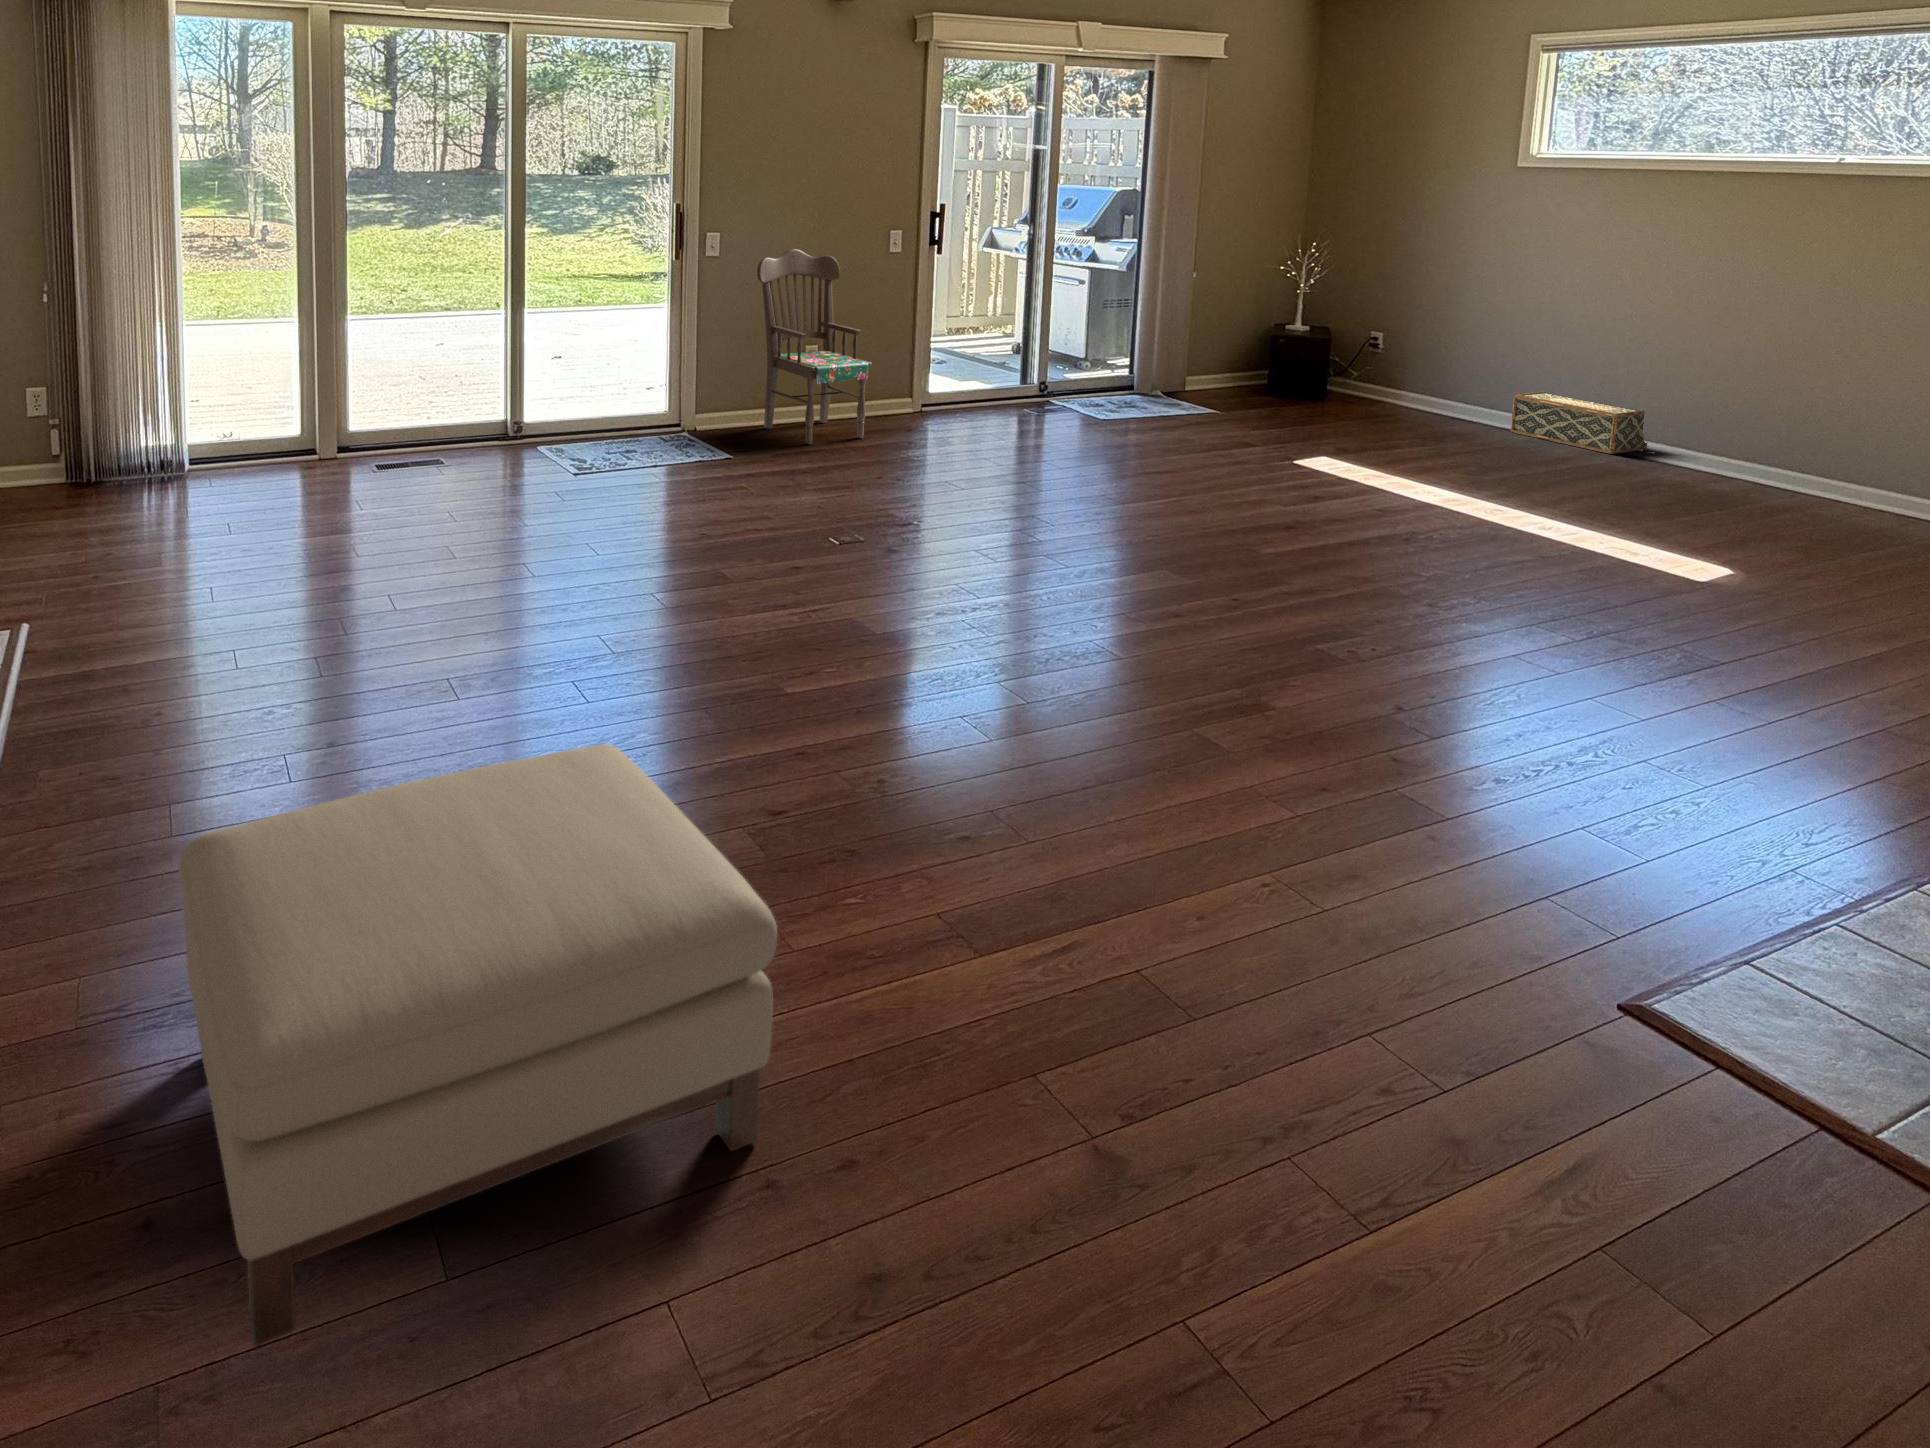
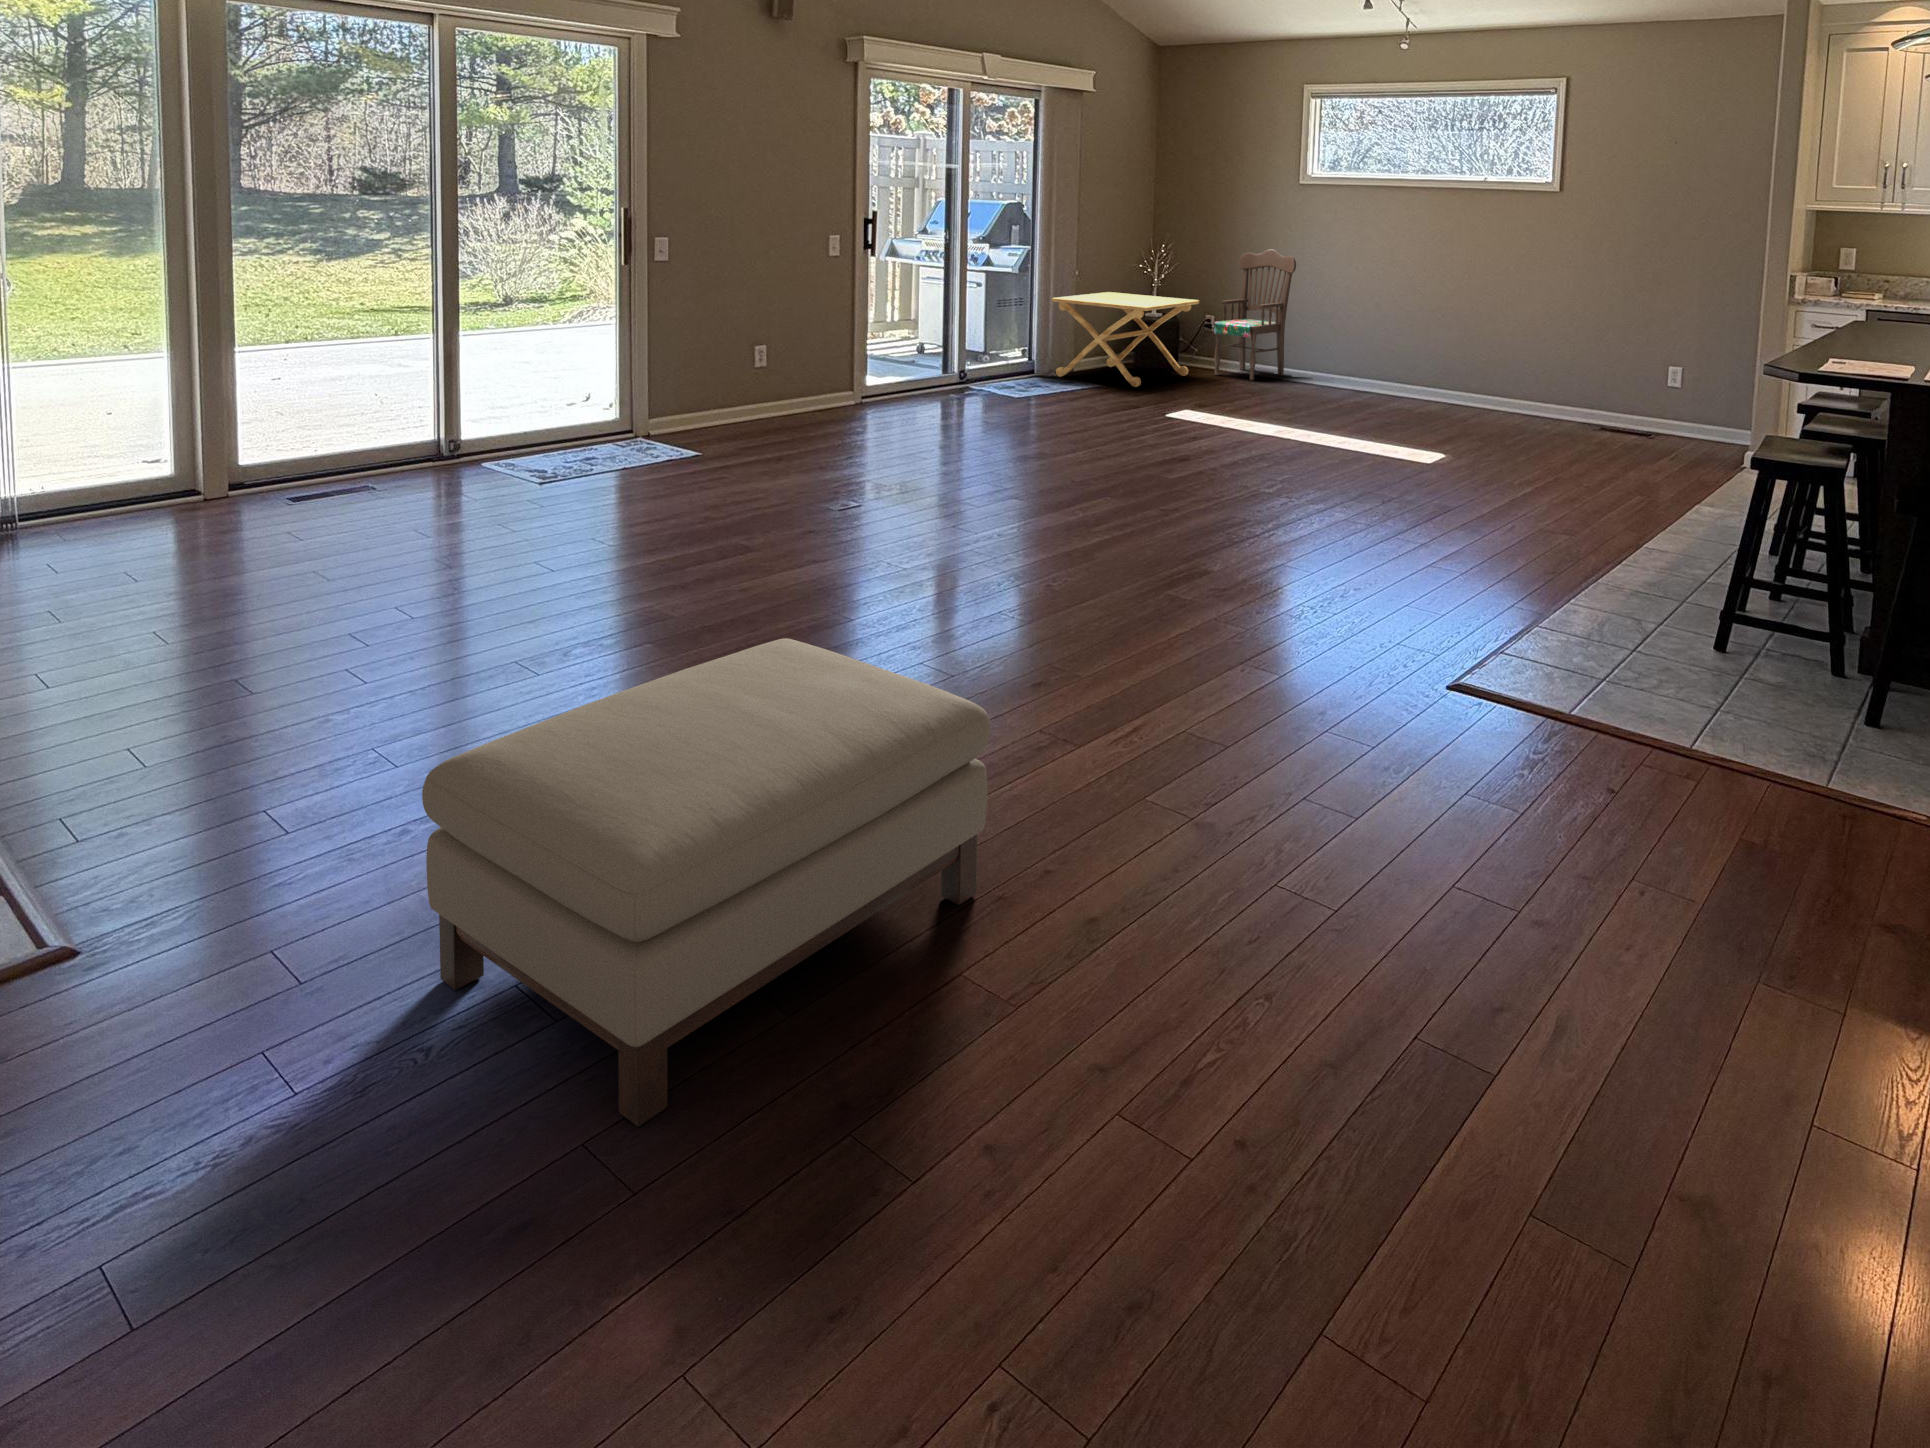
dining chair: present [757,249,872,444] -> present [1213,249,1296,380]
side table: none [1161,297,1360,418] -> present [1052,292,1199,387]
woven basket: present [1511,391,1647,454] -> none [1304,352,1388,393]

